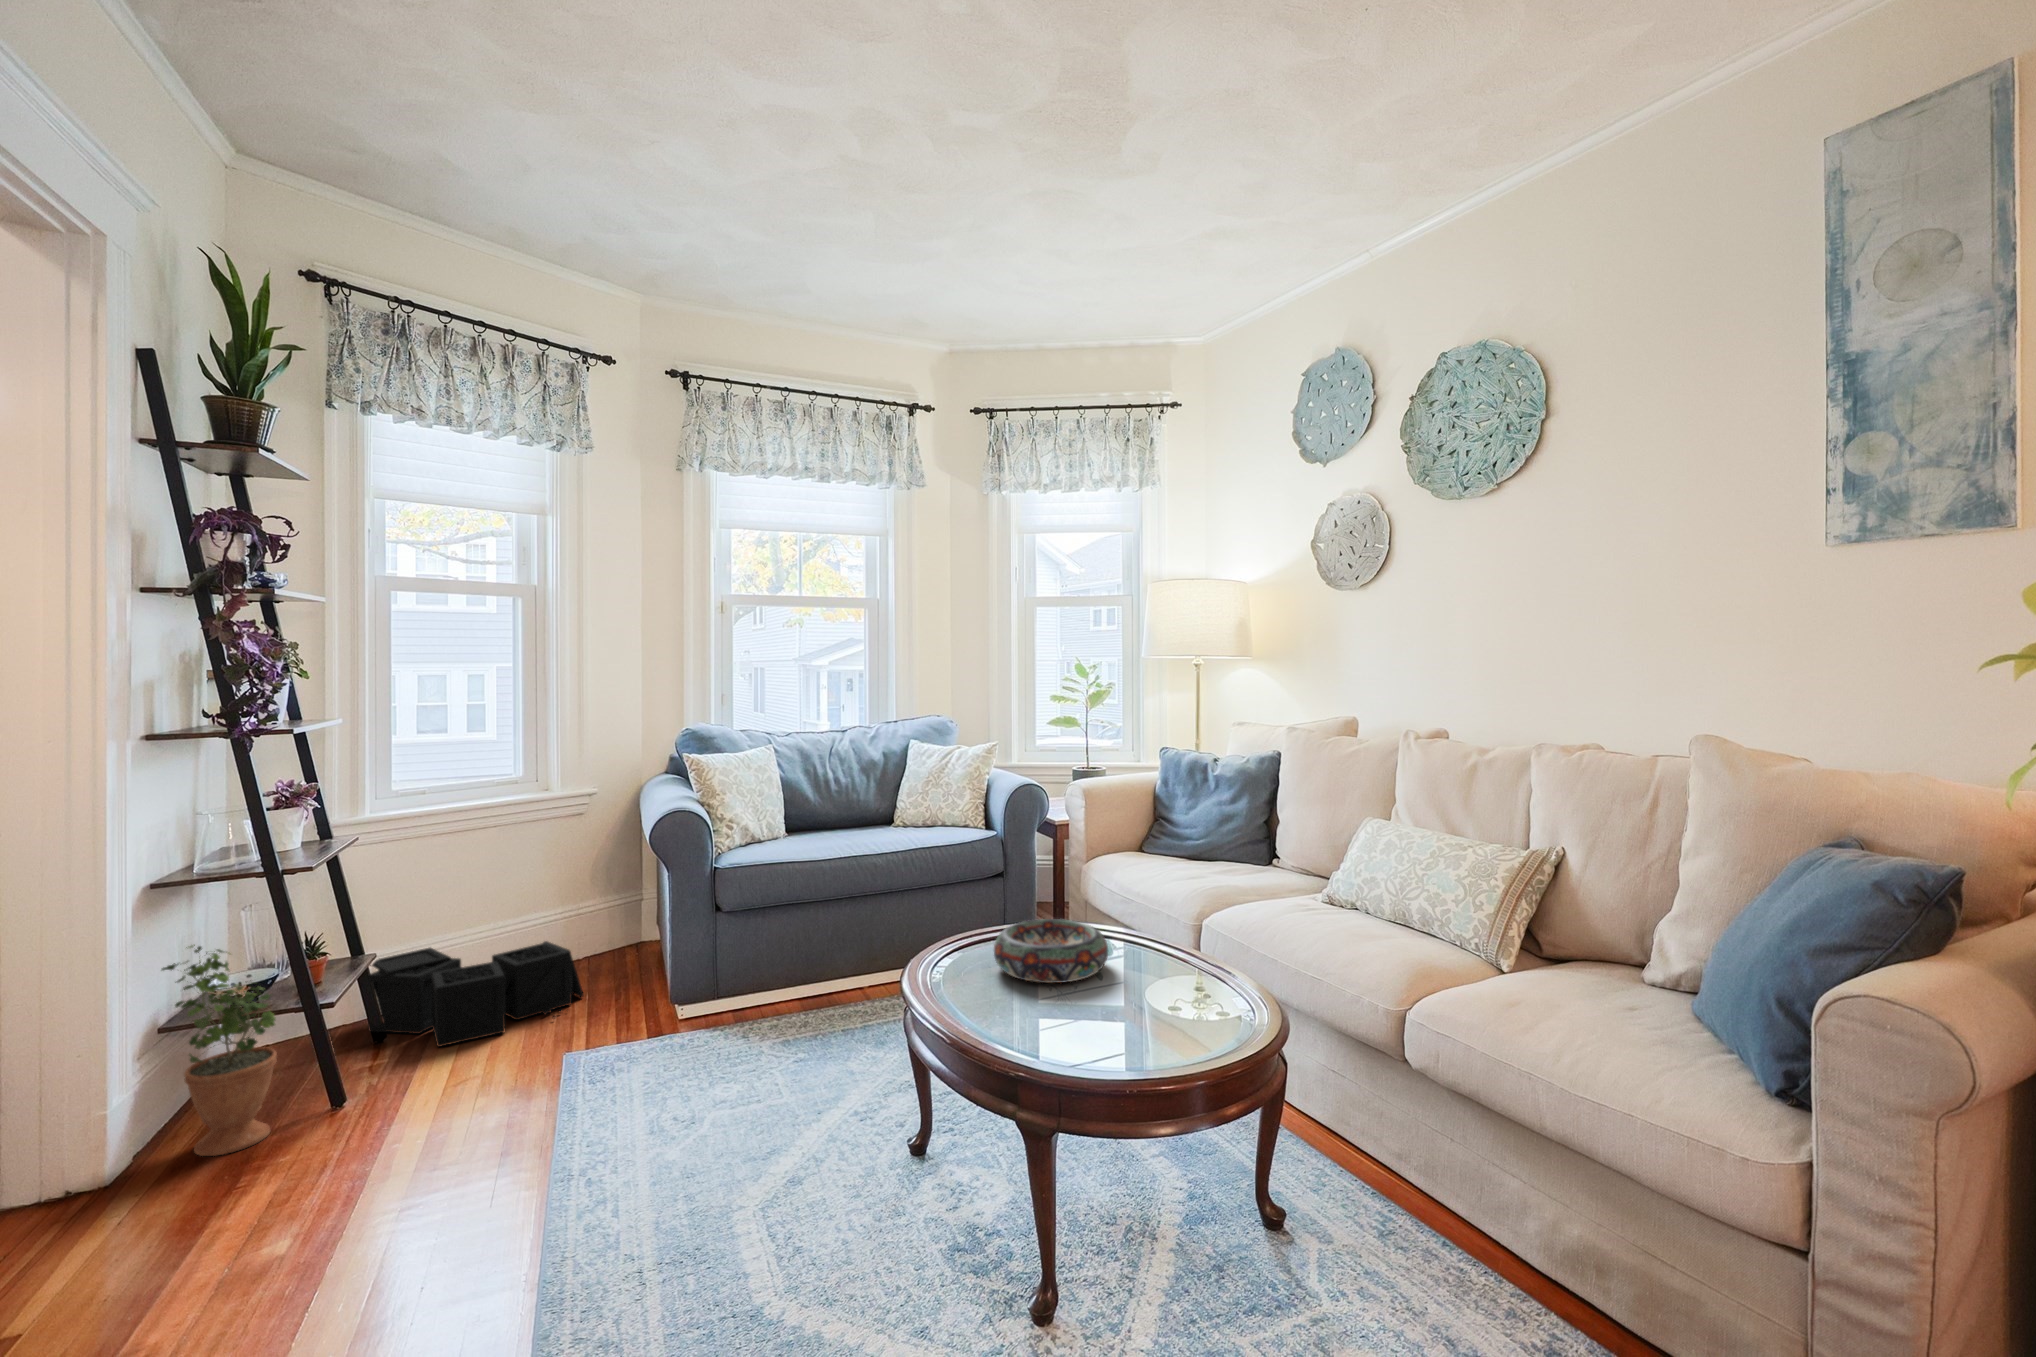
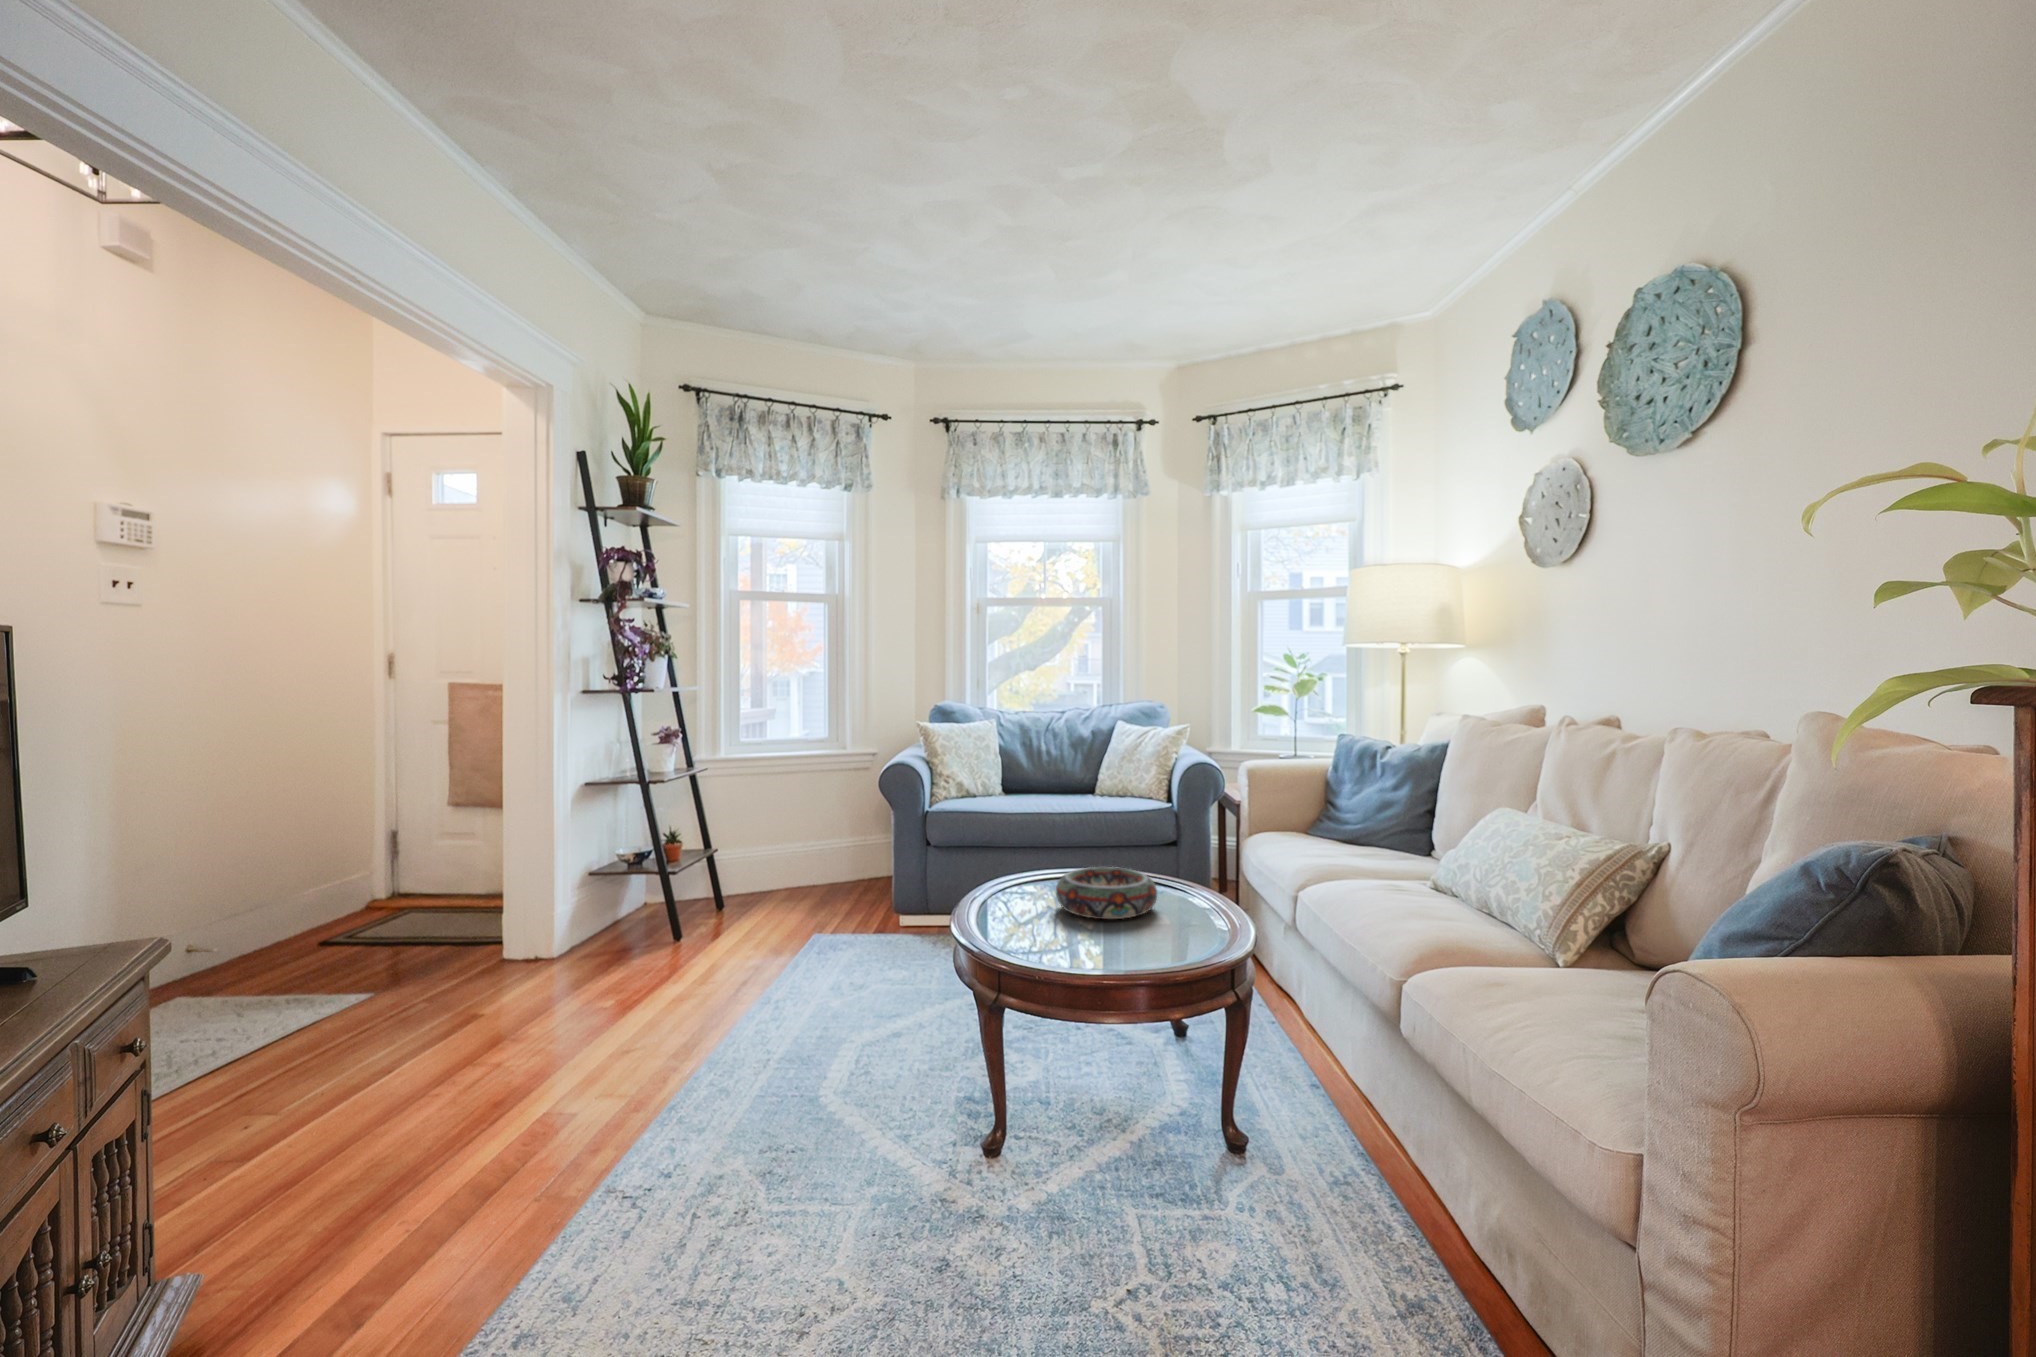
storage bin: present [368,941,584,1047] -> none [714,855,851,922]
potted plant: present [162,945,277,1156] -> none [575,826,635,962]

